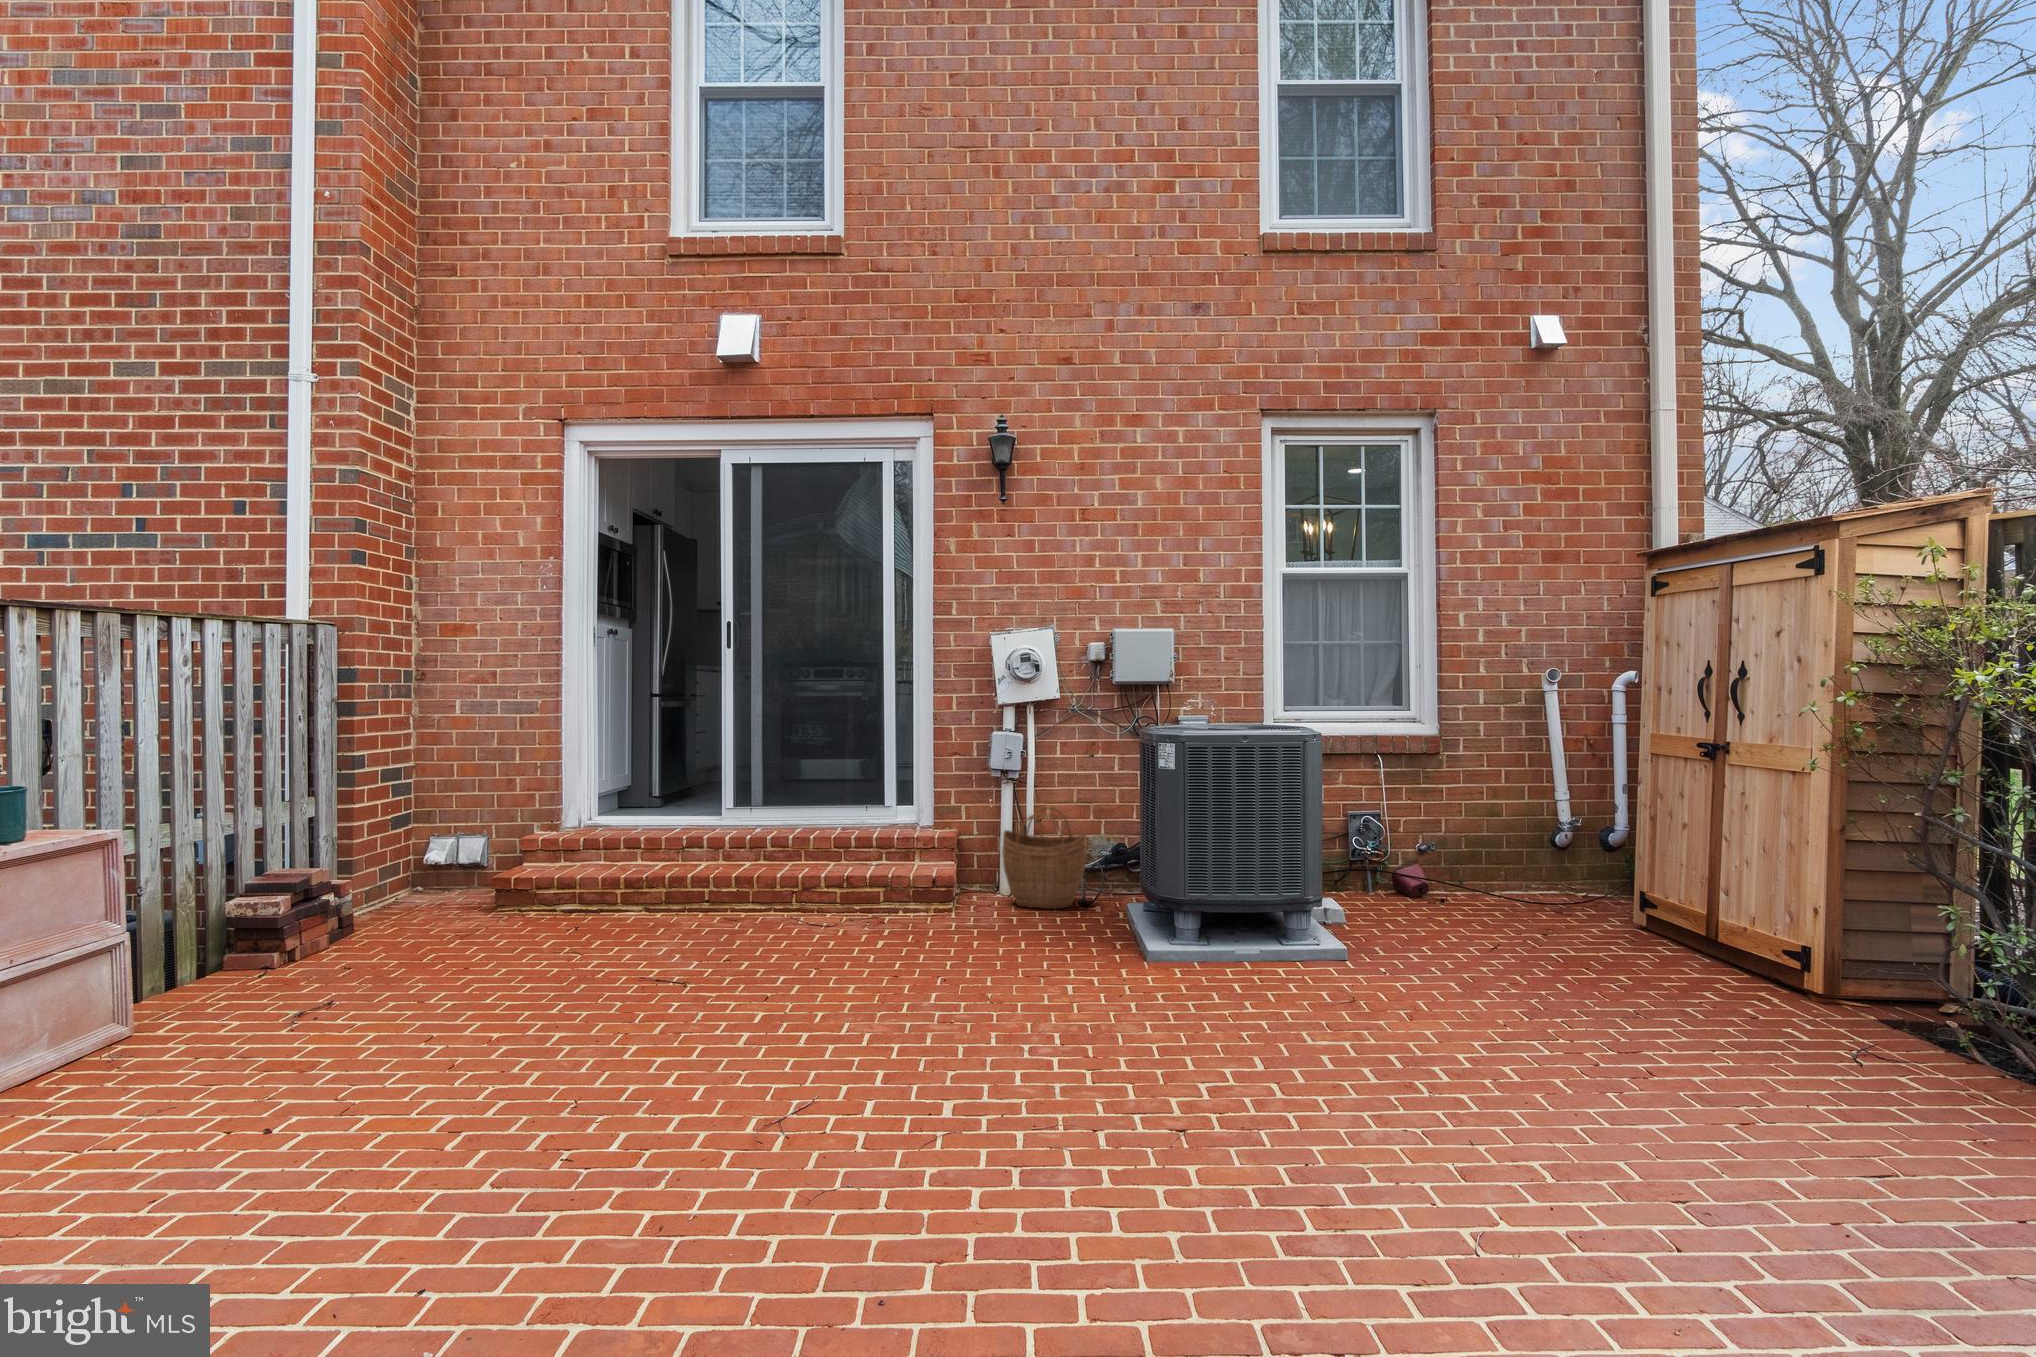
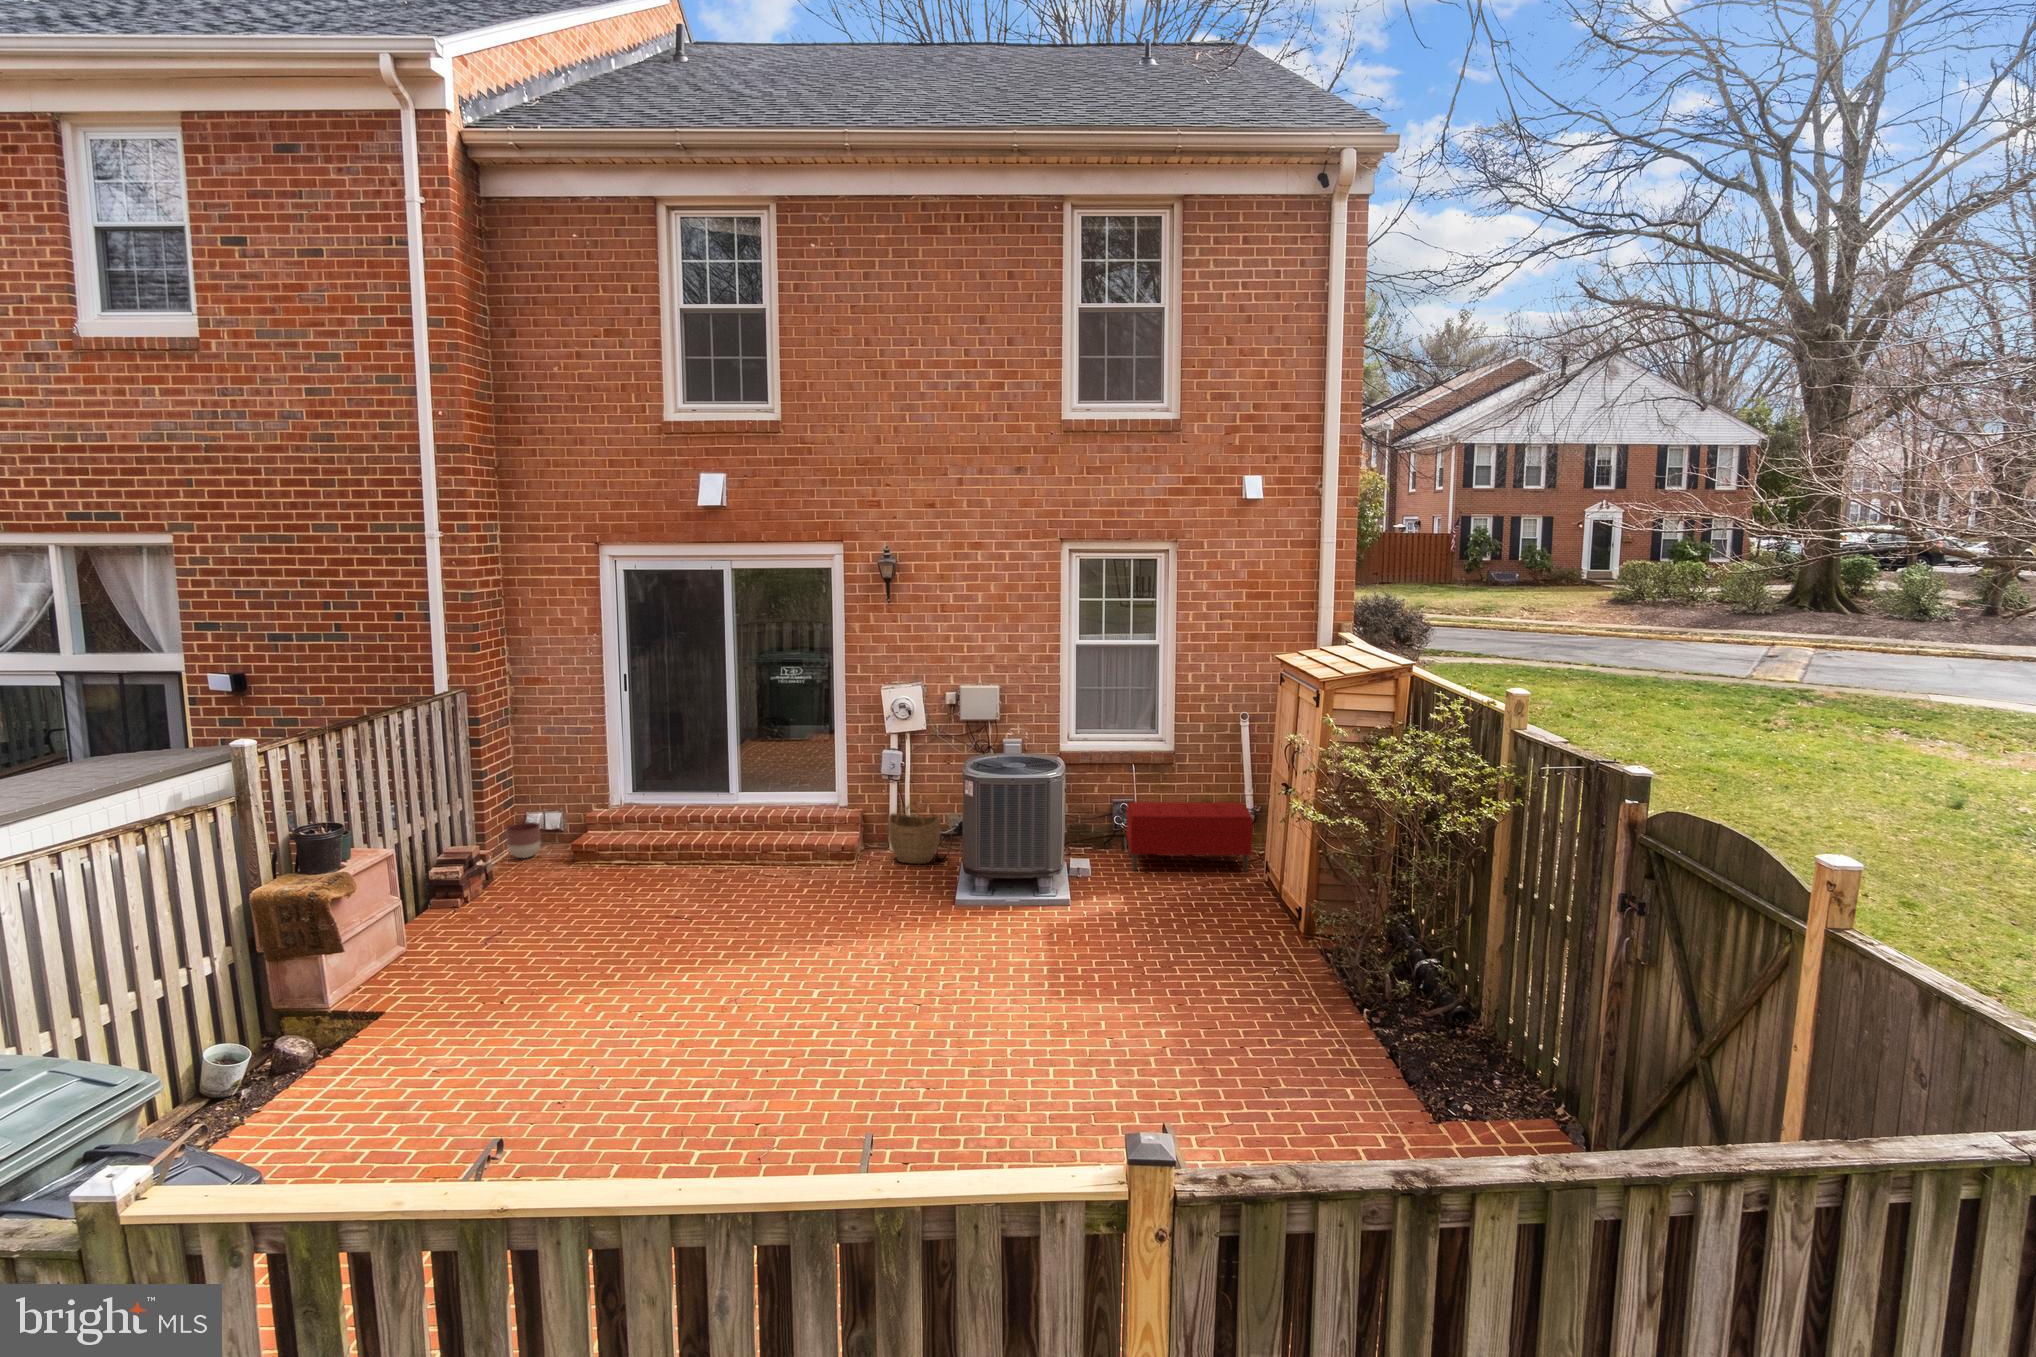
bench: none [1373,811,1602,915] -> present [1126,802,1253,872]
planter: none [388,849,445,905] -> present [506,822,541,858]

